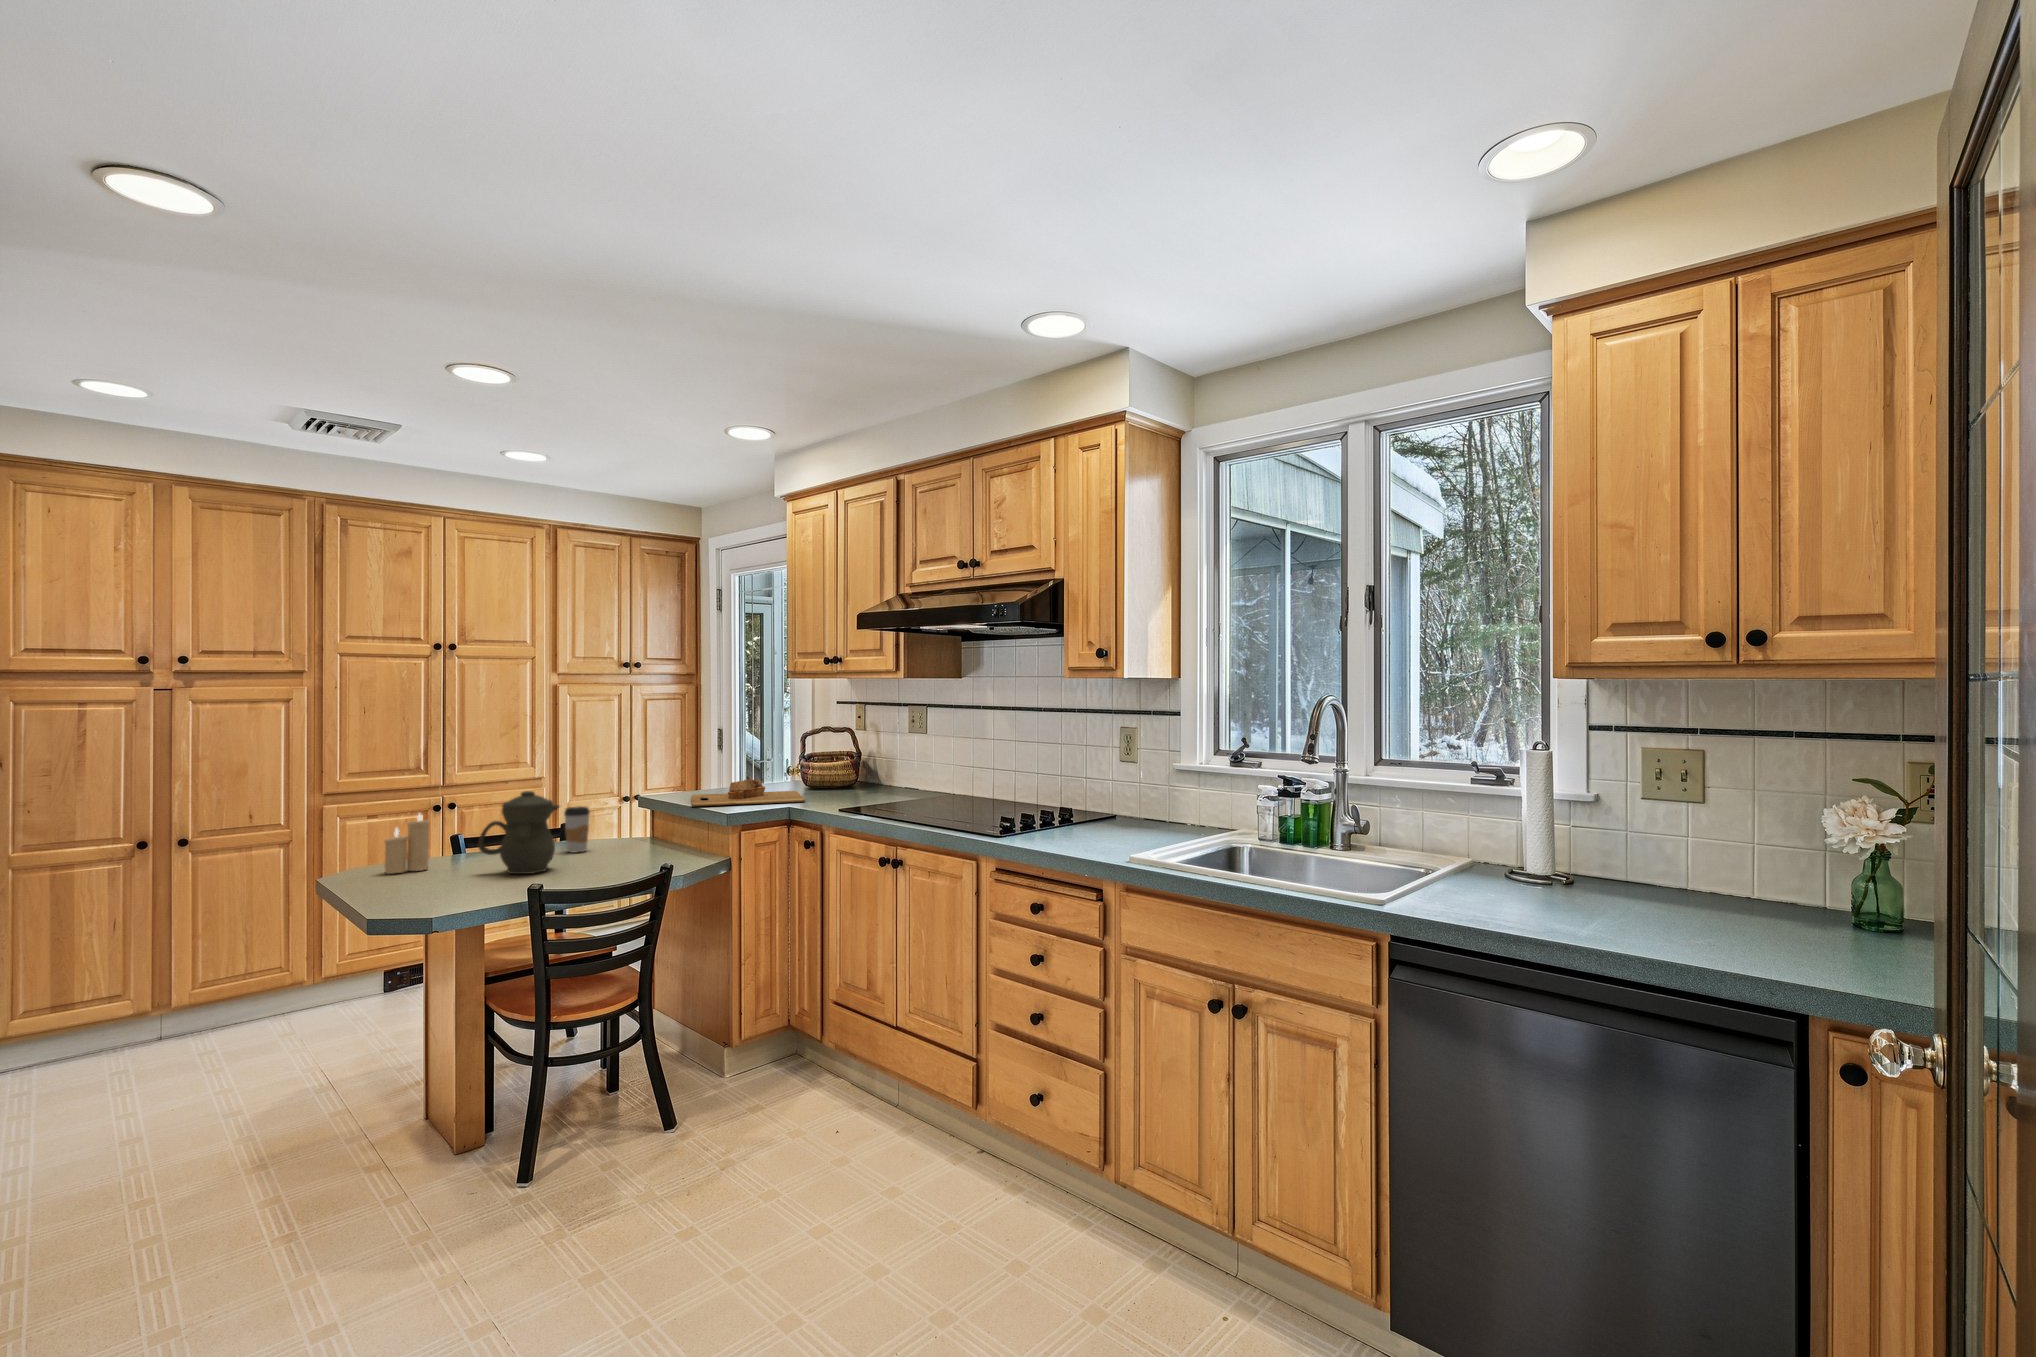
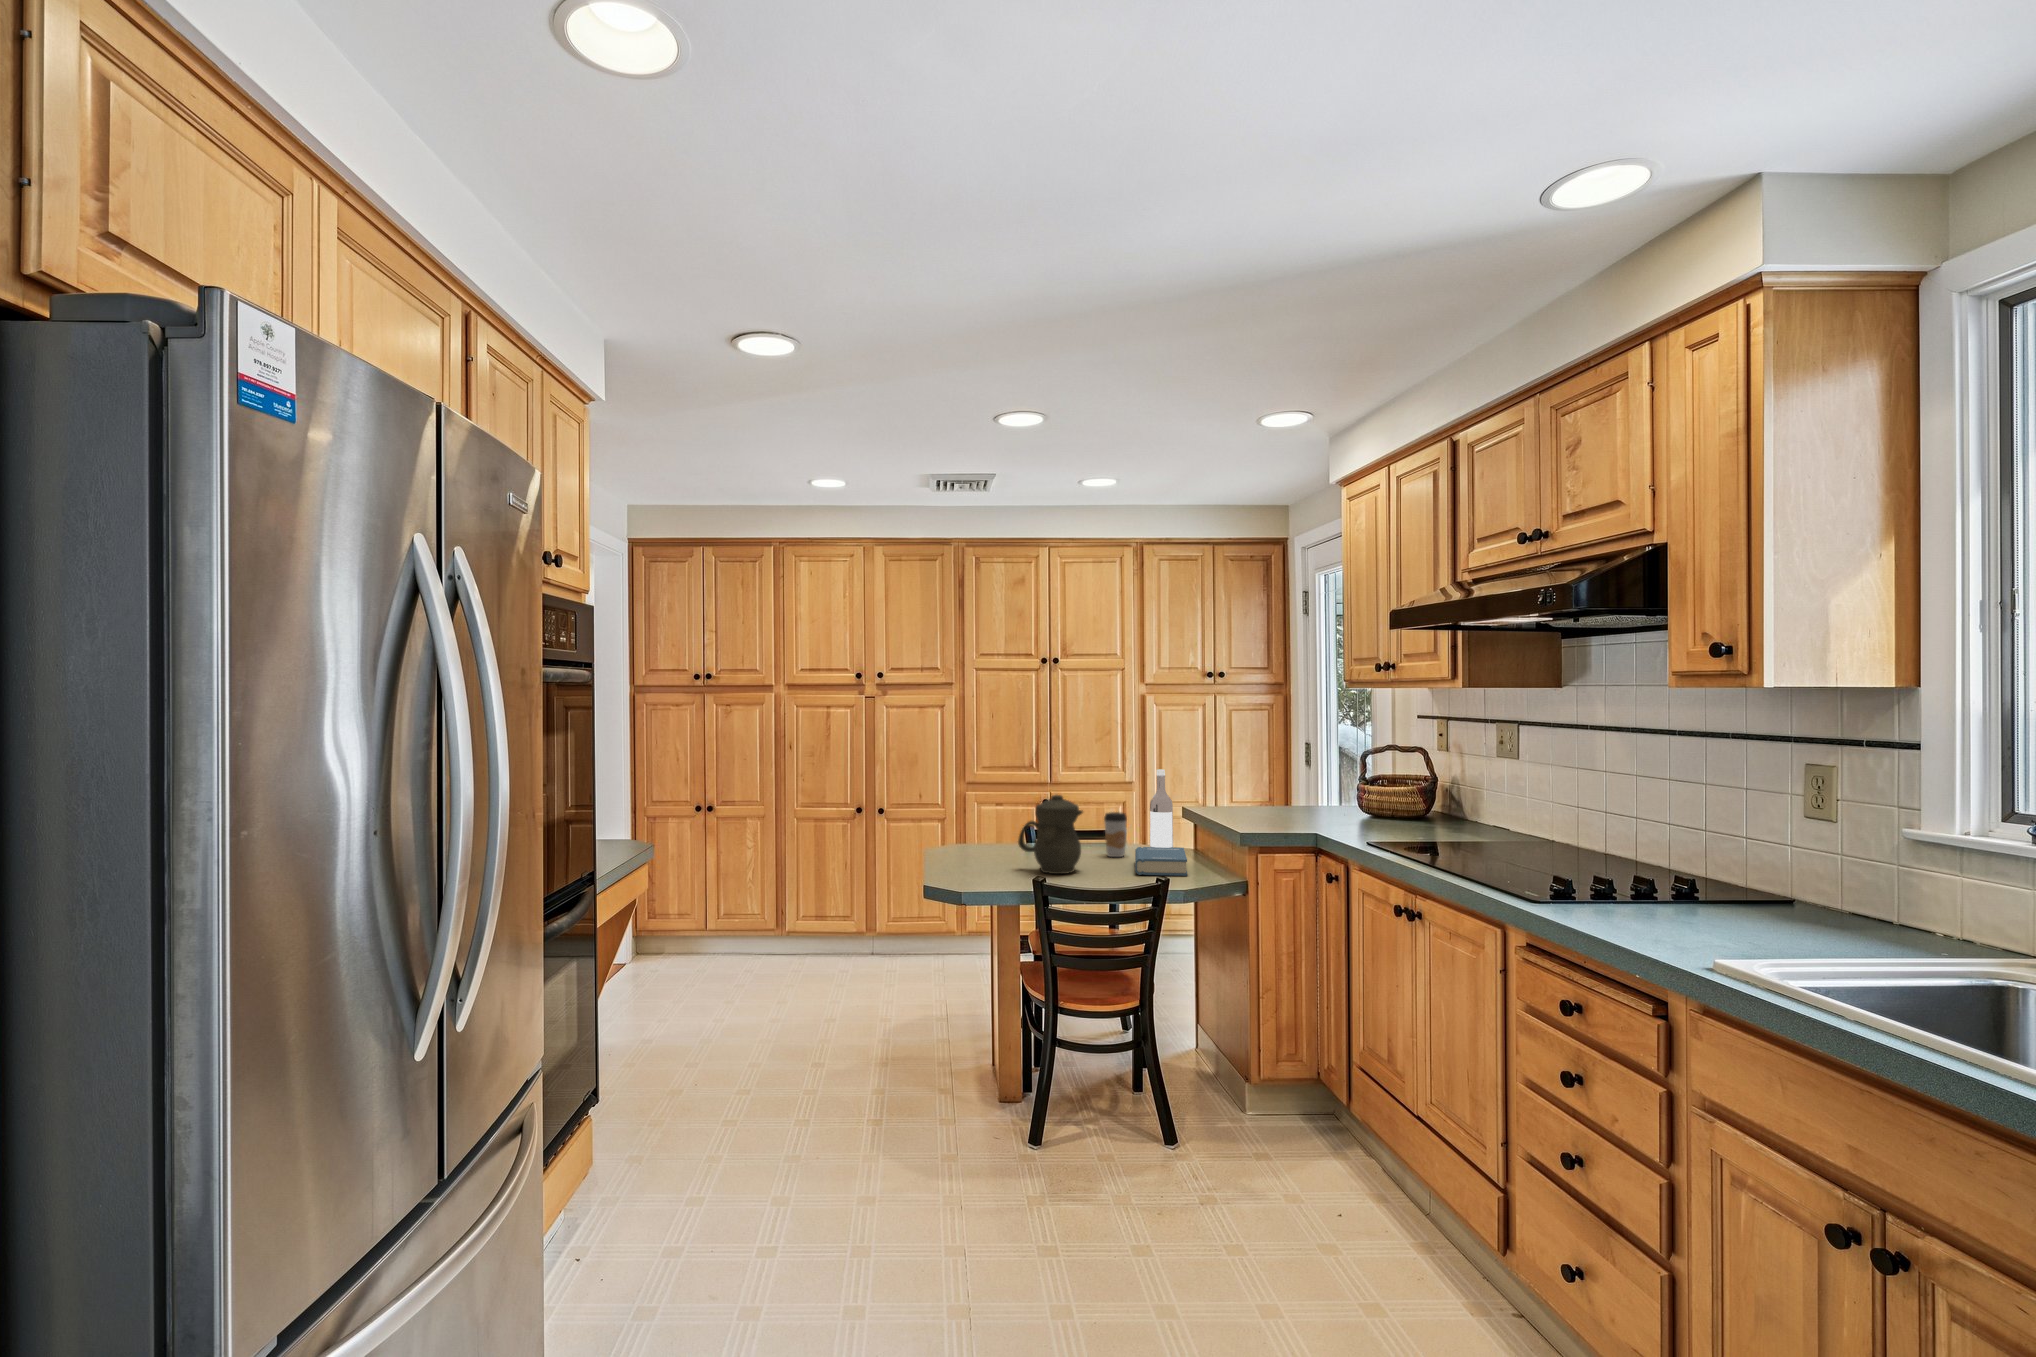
wine bottle: none [611,760,635,845] -> present [1150,769,1173,848]
cutting board: present [691,780,805,807] -> none [1219,798,1346,828]
candle: present [384,814,429,874] -> none [956,808,991,859]
book: none [605,835,670,864] -> present [1135,847,1187,876]

